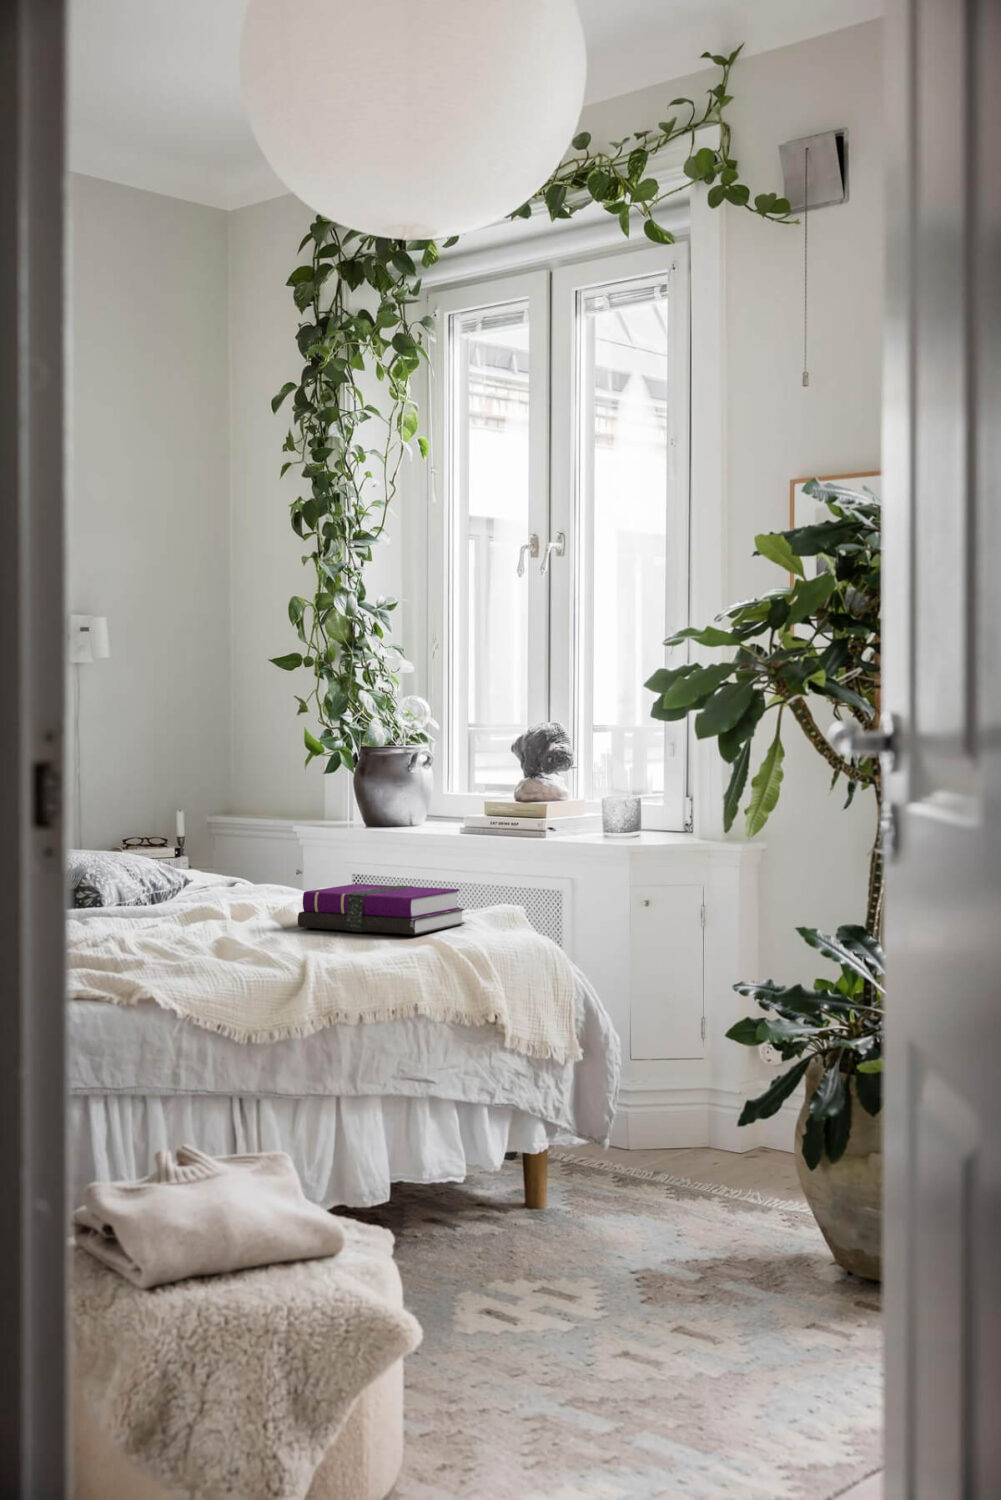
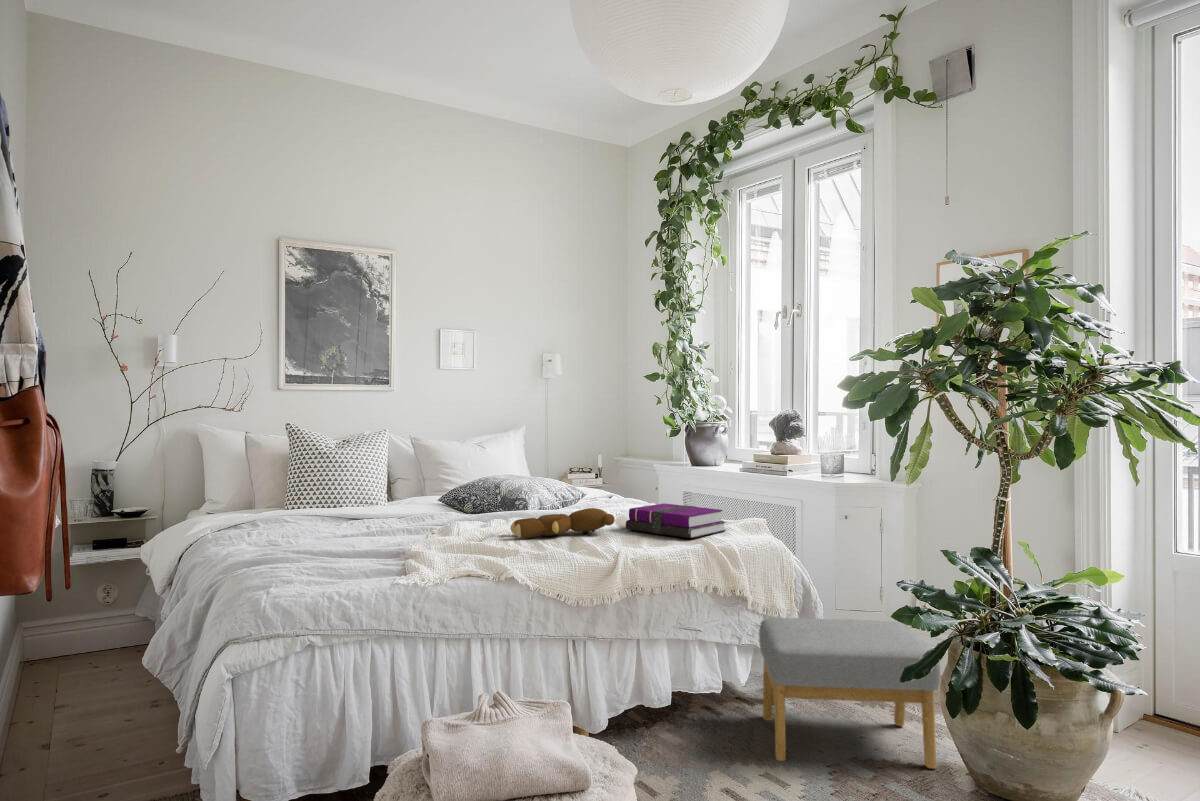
teddy bear: none [102,893,283,945] -> present [510,508,615,538]
footstool: none [521,1055,794,1270] -> present [759,618,940,768]

